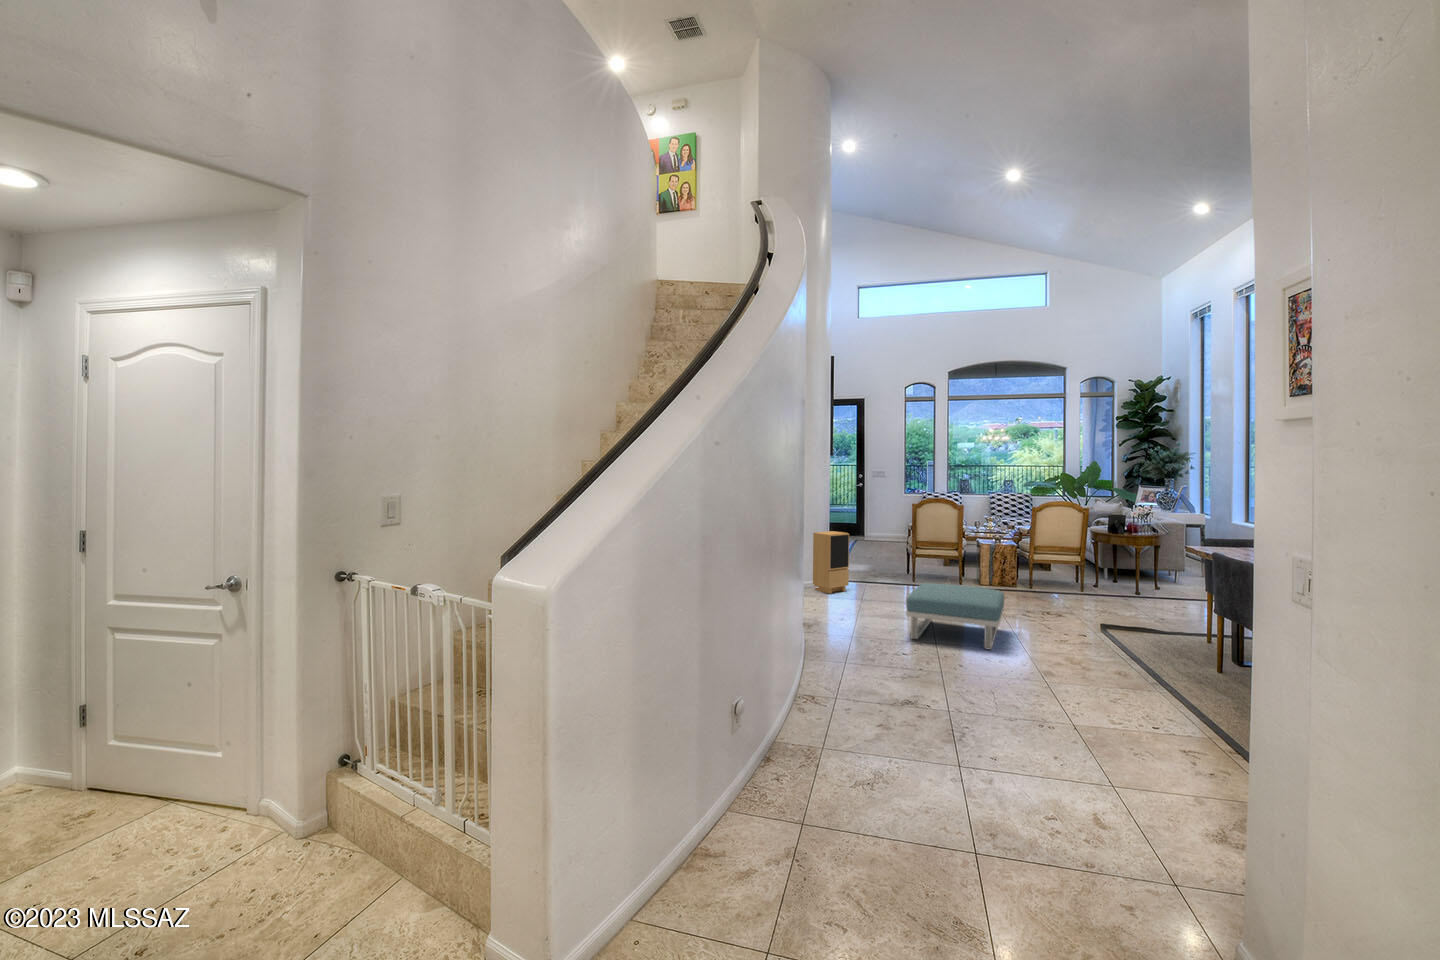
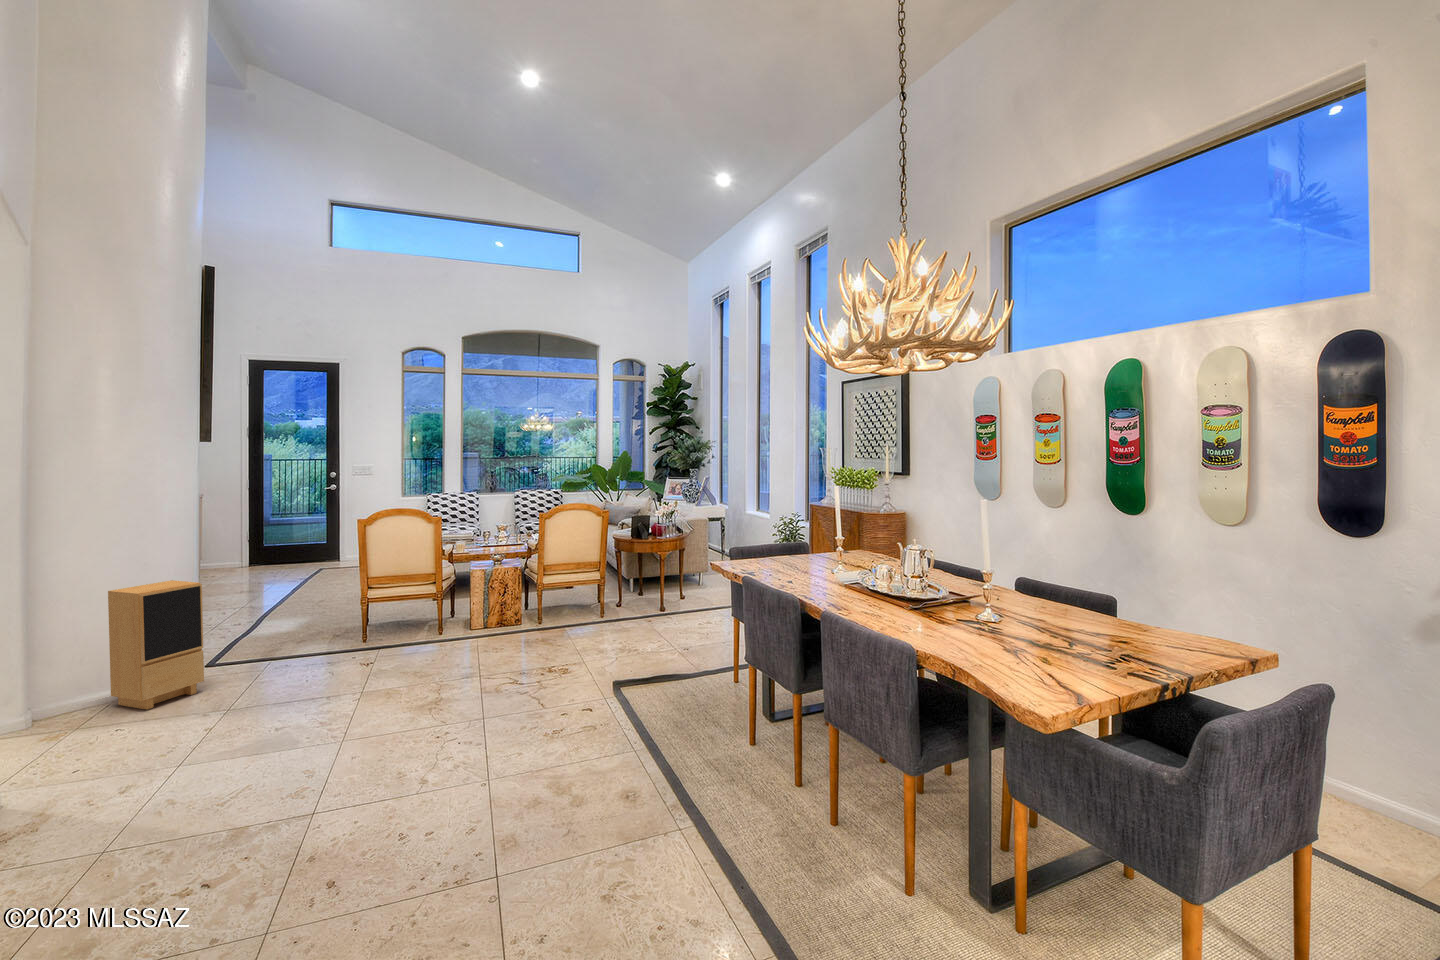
footstool: present [906,583,1004,649] -> none [208,675,457,841]

